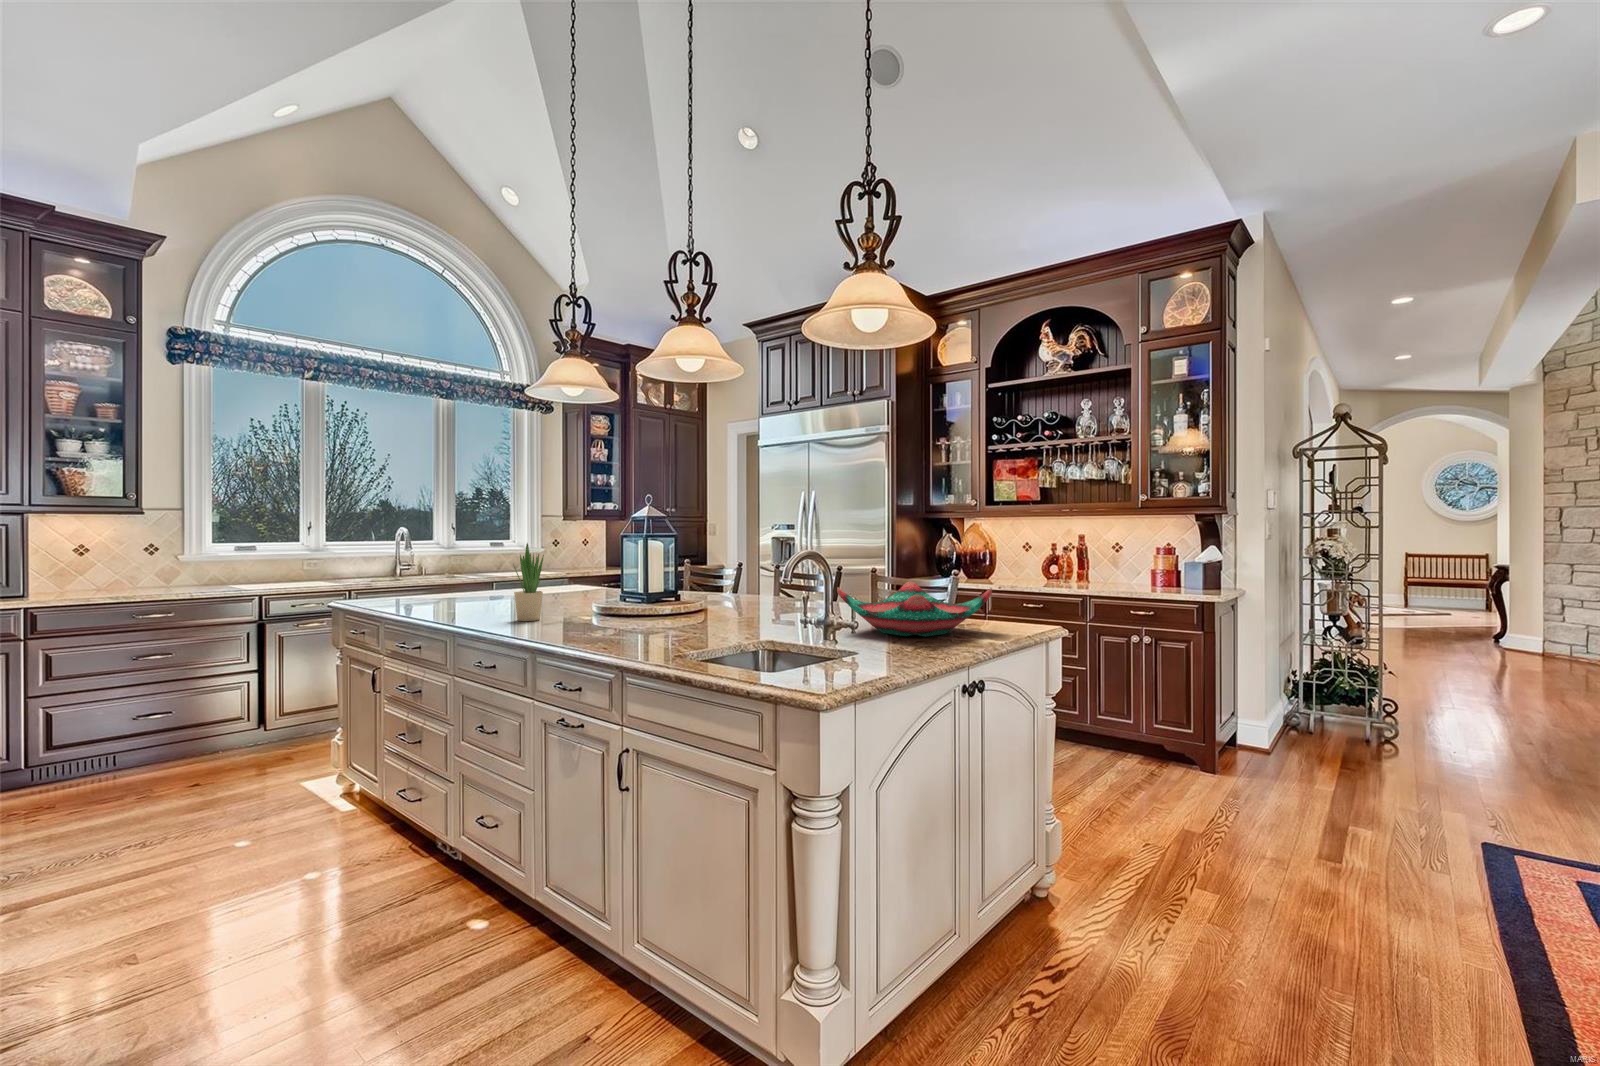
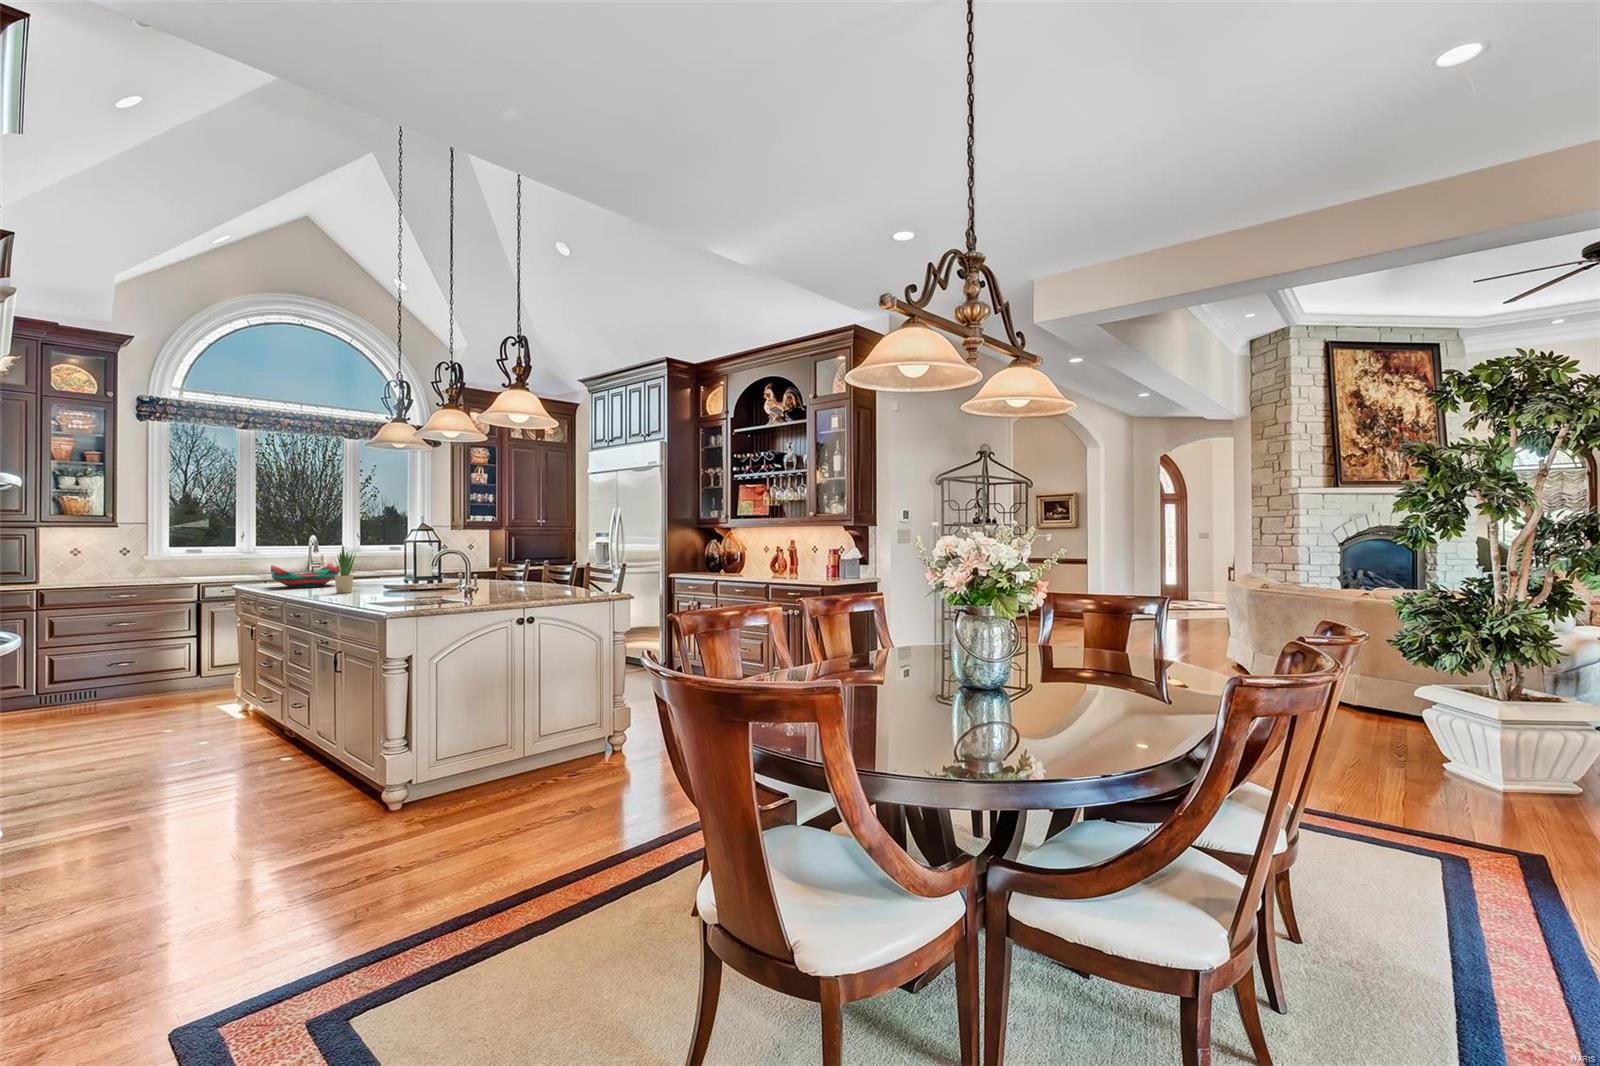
decorative bowl: present [837,581,992,637] -> present [271,564,340,588]

